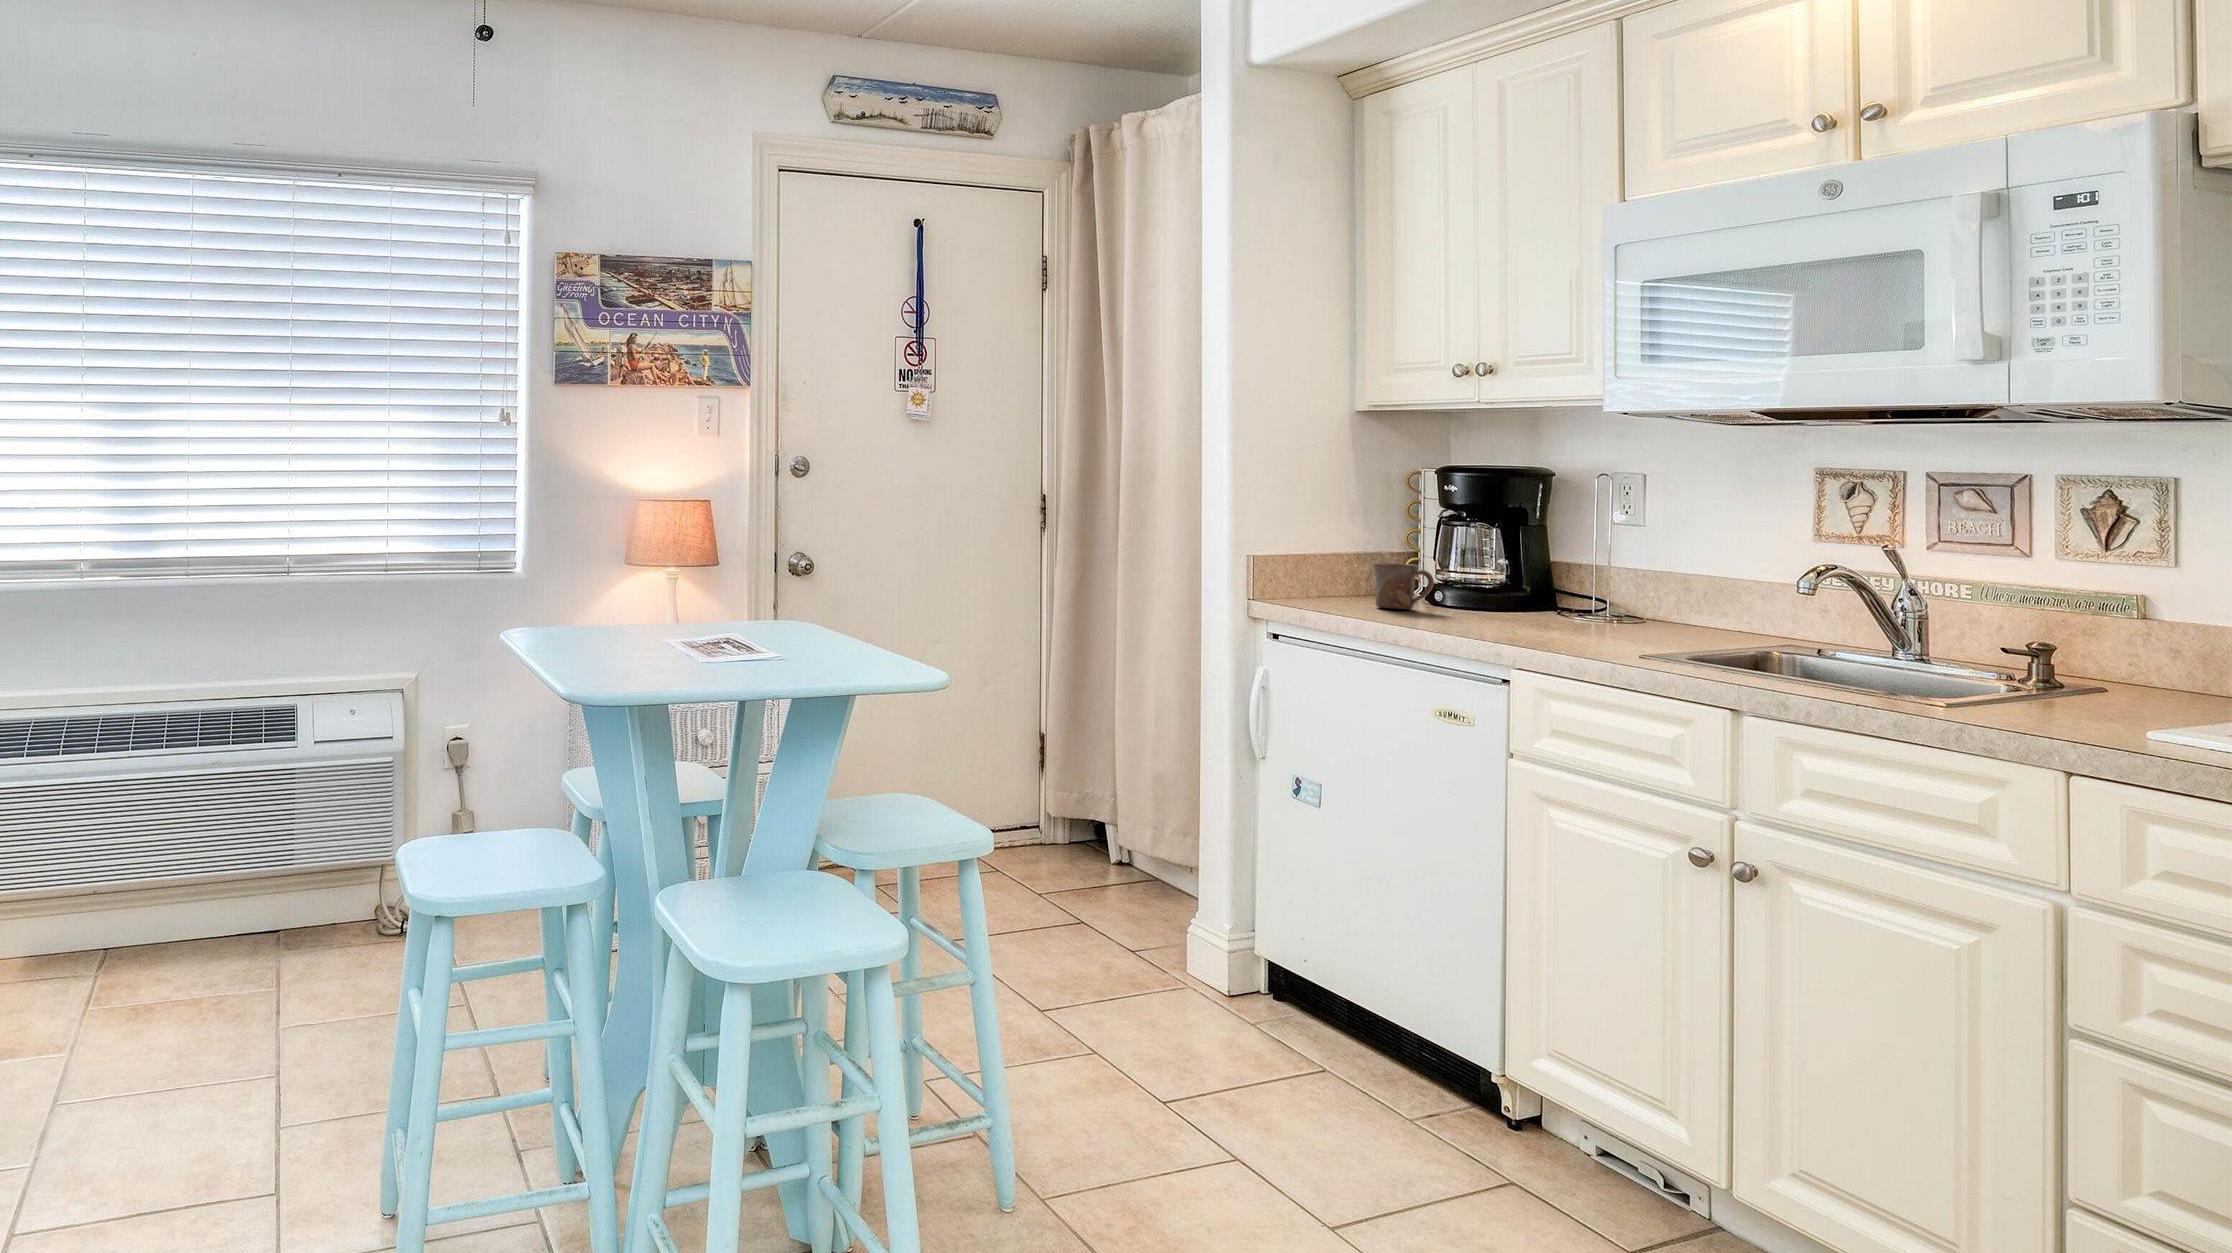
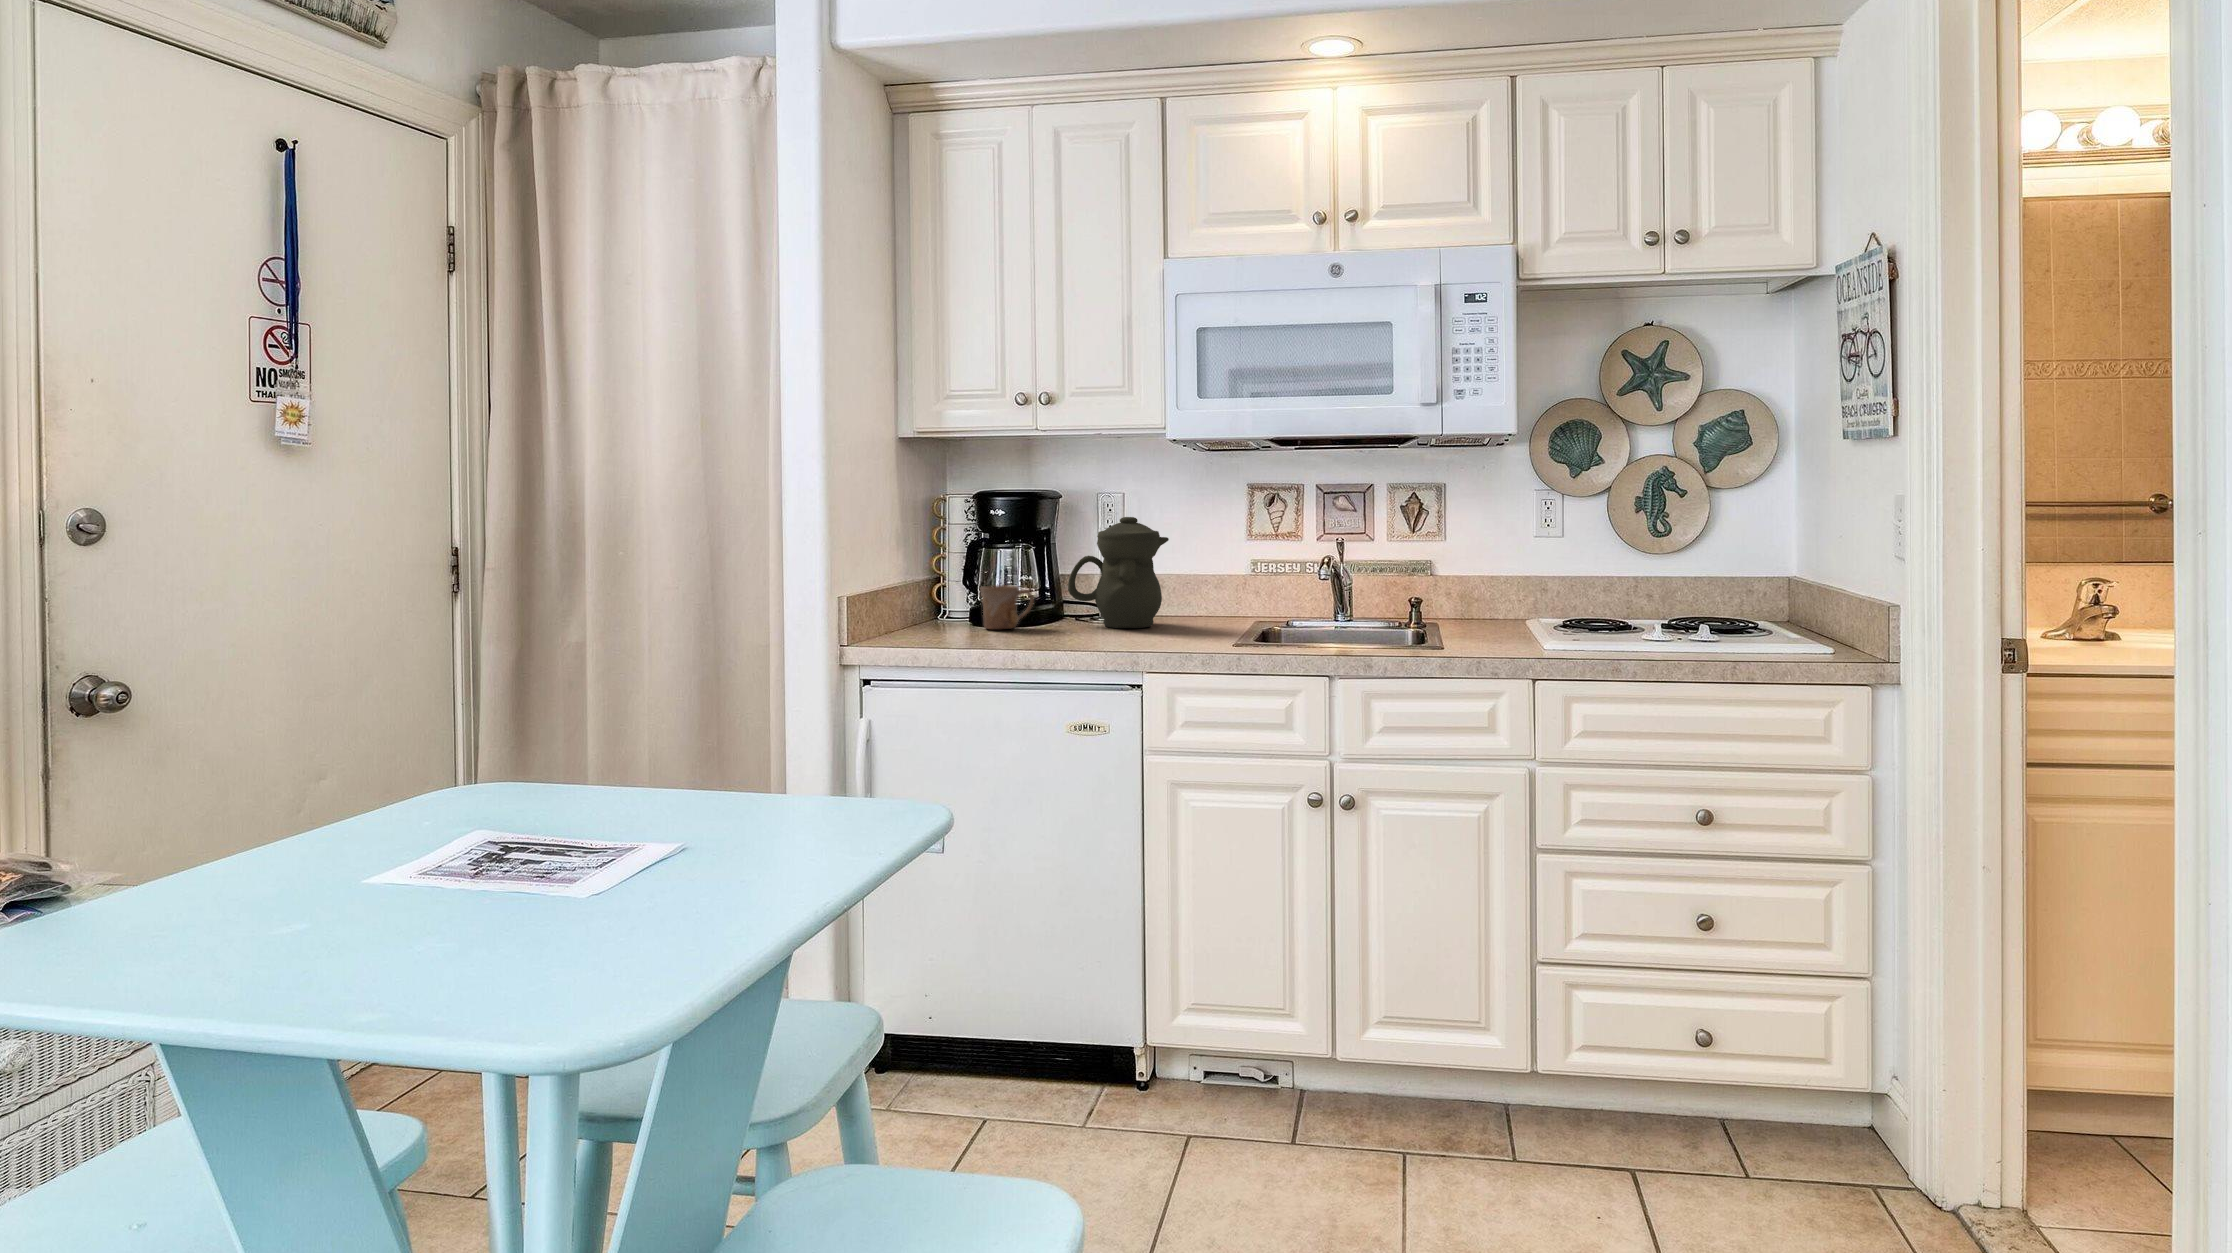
teapot: none [1482,497,1601,629] -> present [1068,517,1169,628]

